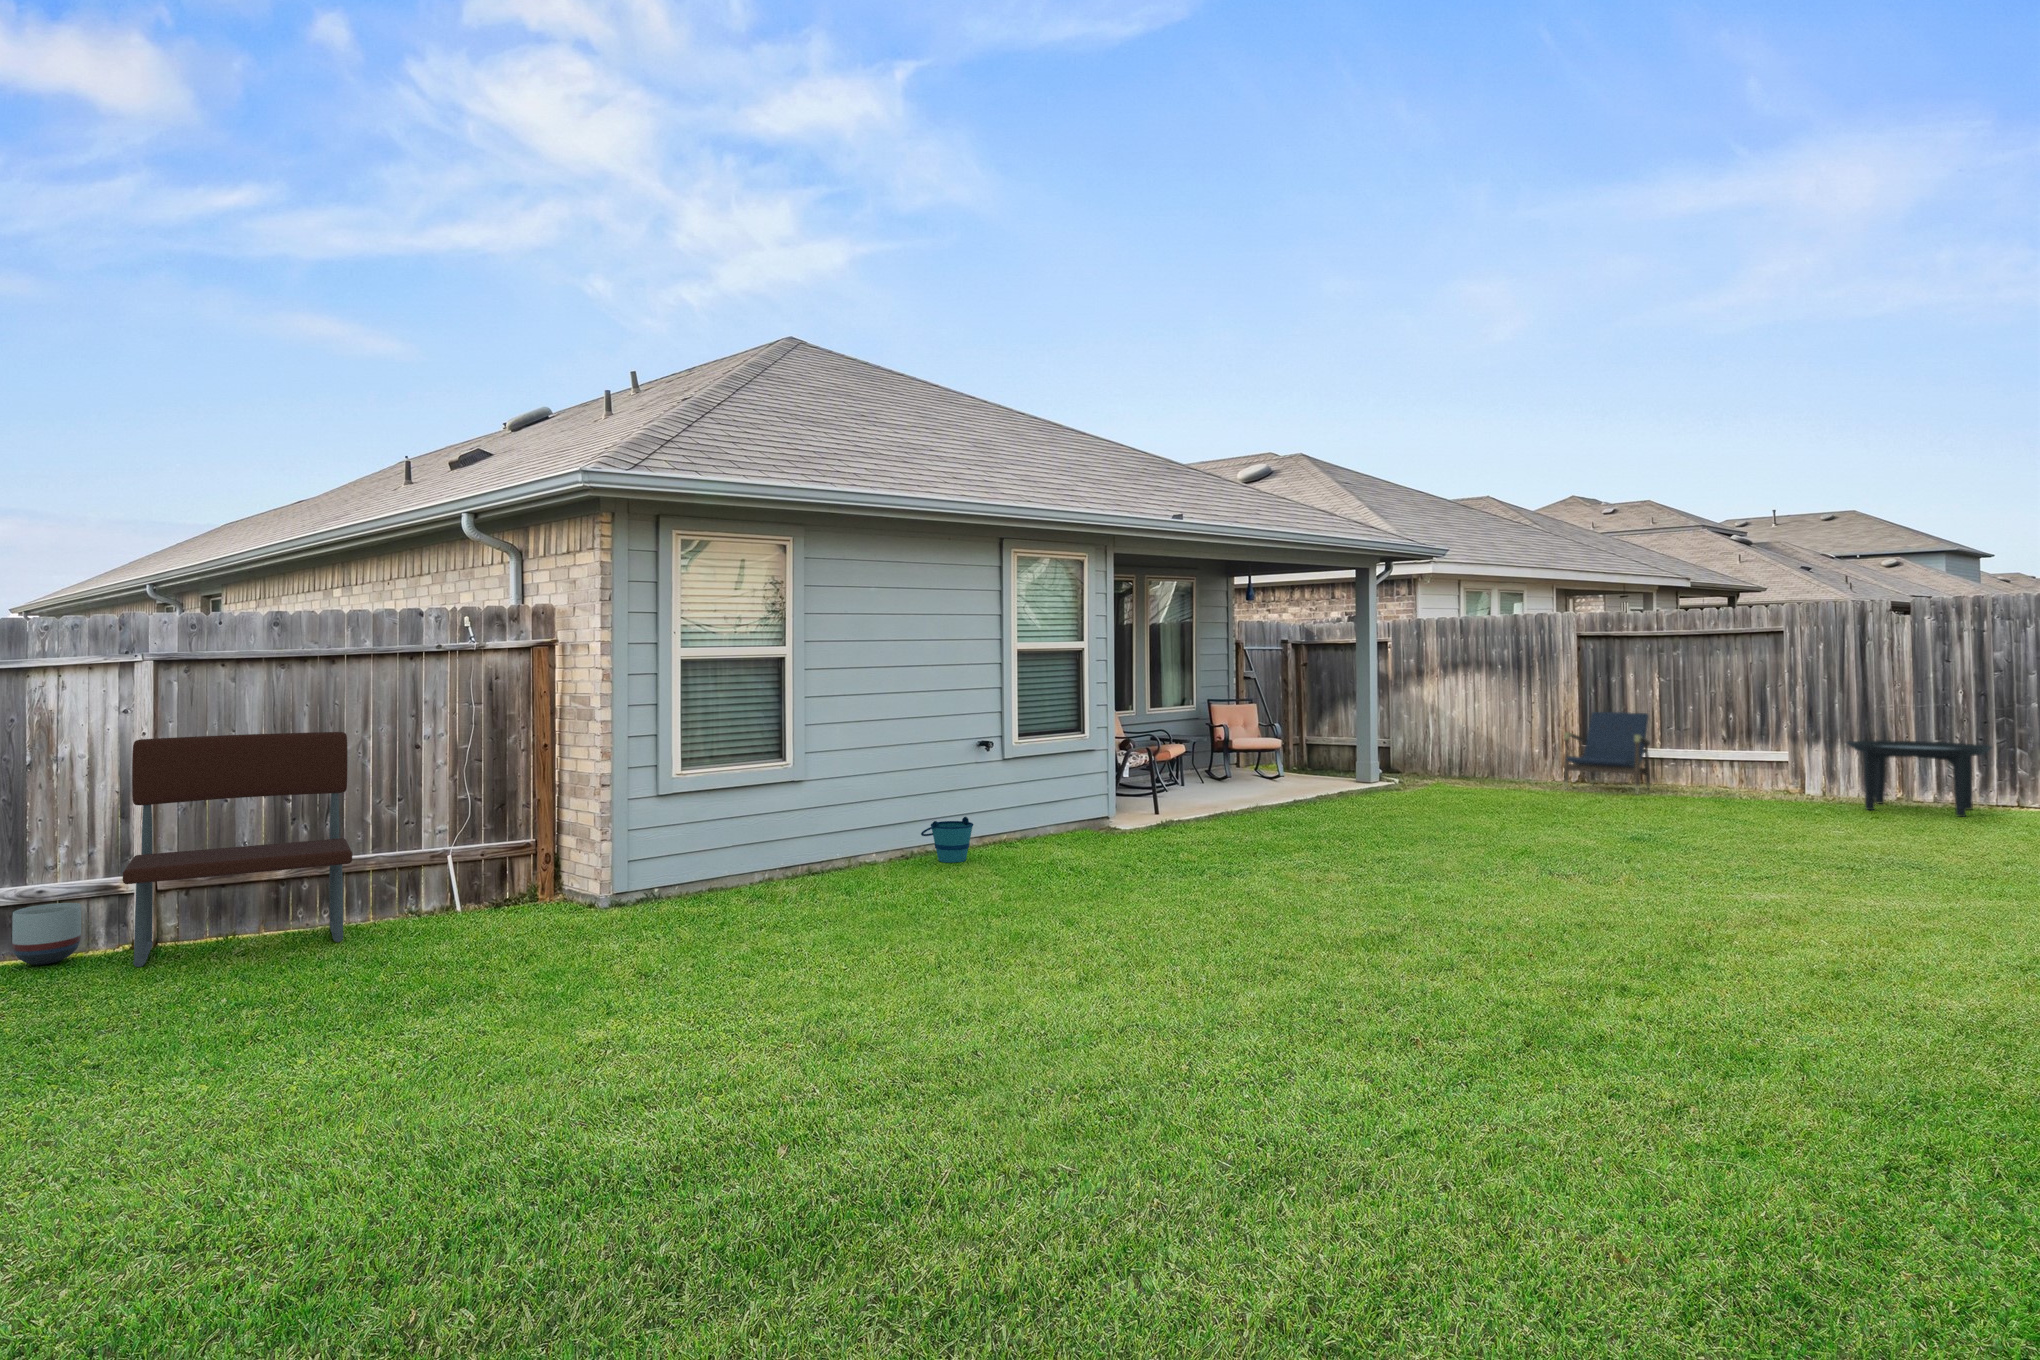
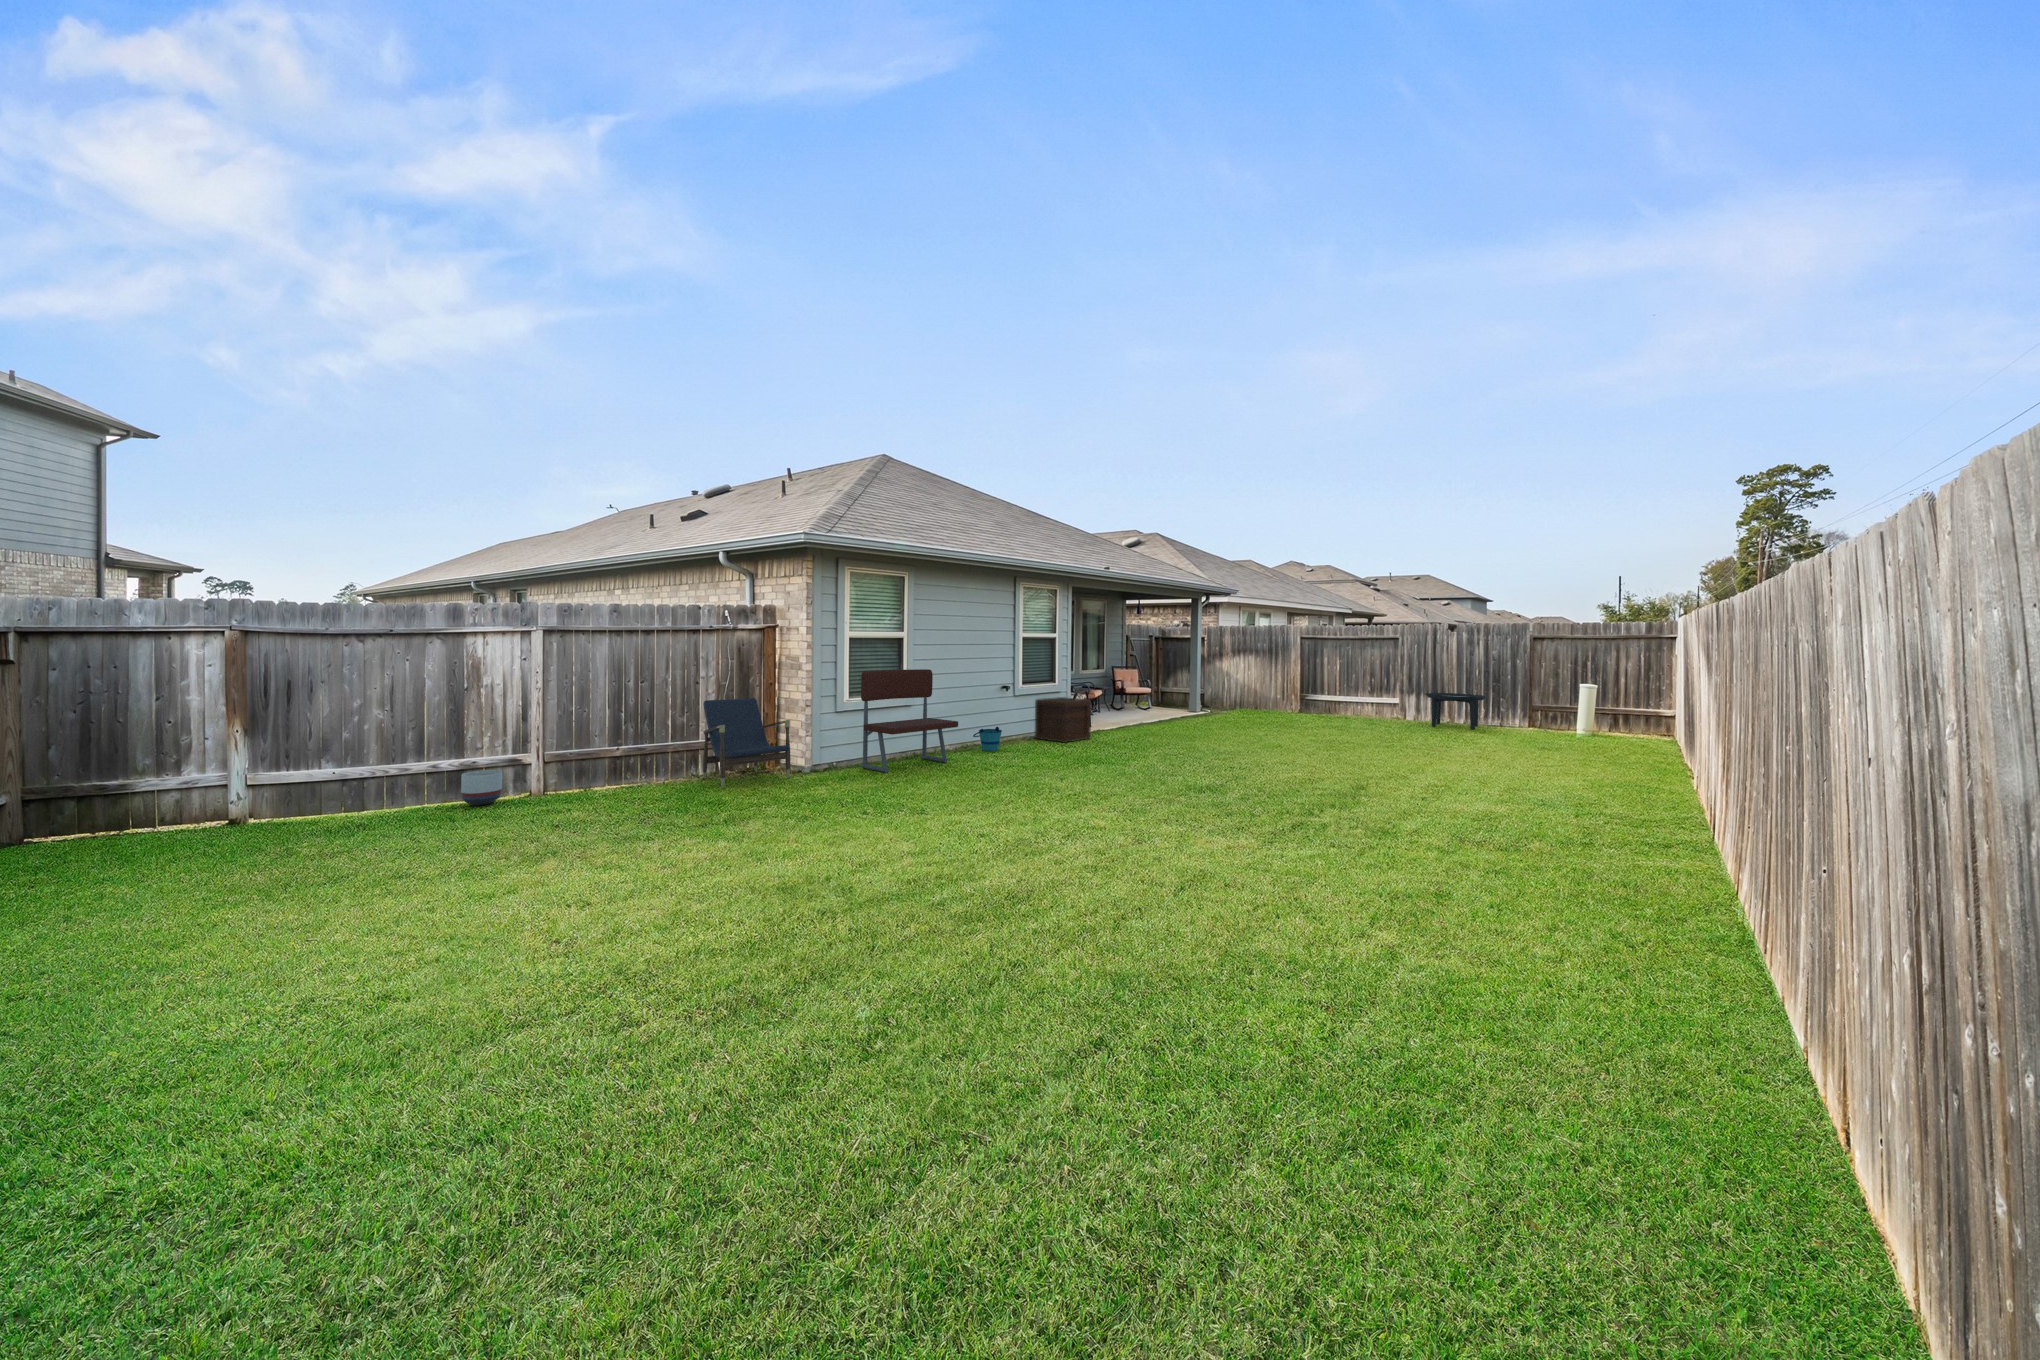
lounge chair: present [1564,712,1650,794] -> present [703,698,791,788]
bench: present [123,732,352,967] -> present [861,669,958,773]
wooden crate: none [1043,759,1148,845] -> present [1035,697,1091,743]

